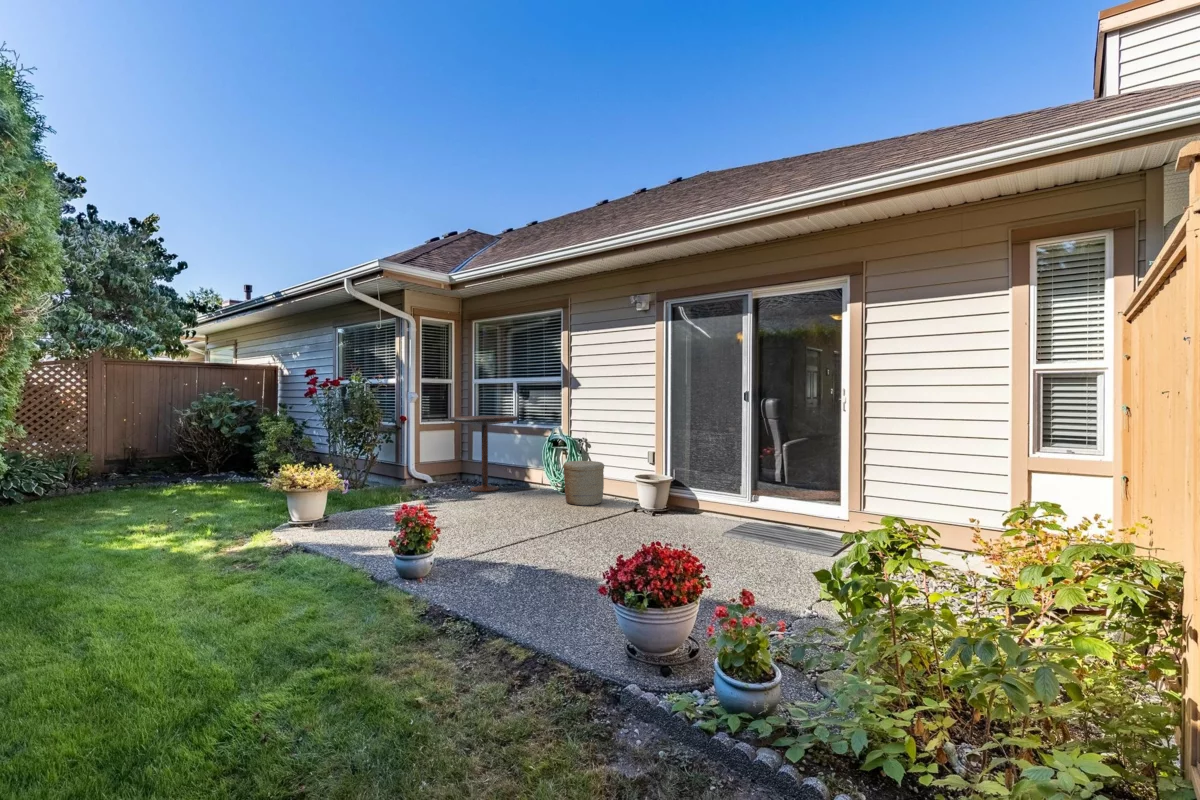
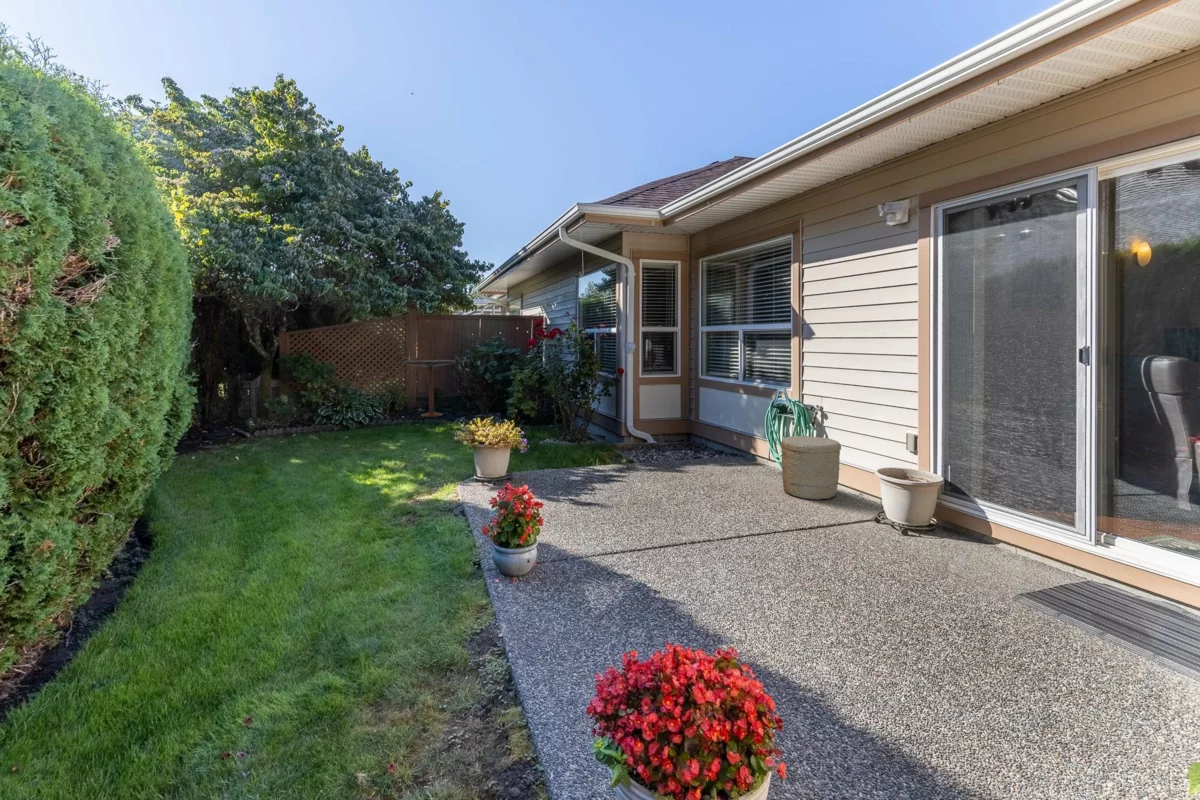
pedestal table: present [450,416,519,492] -> present [403,360,456,417]

